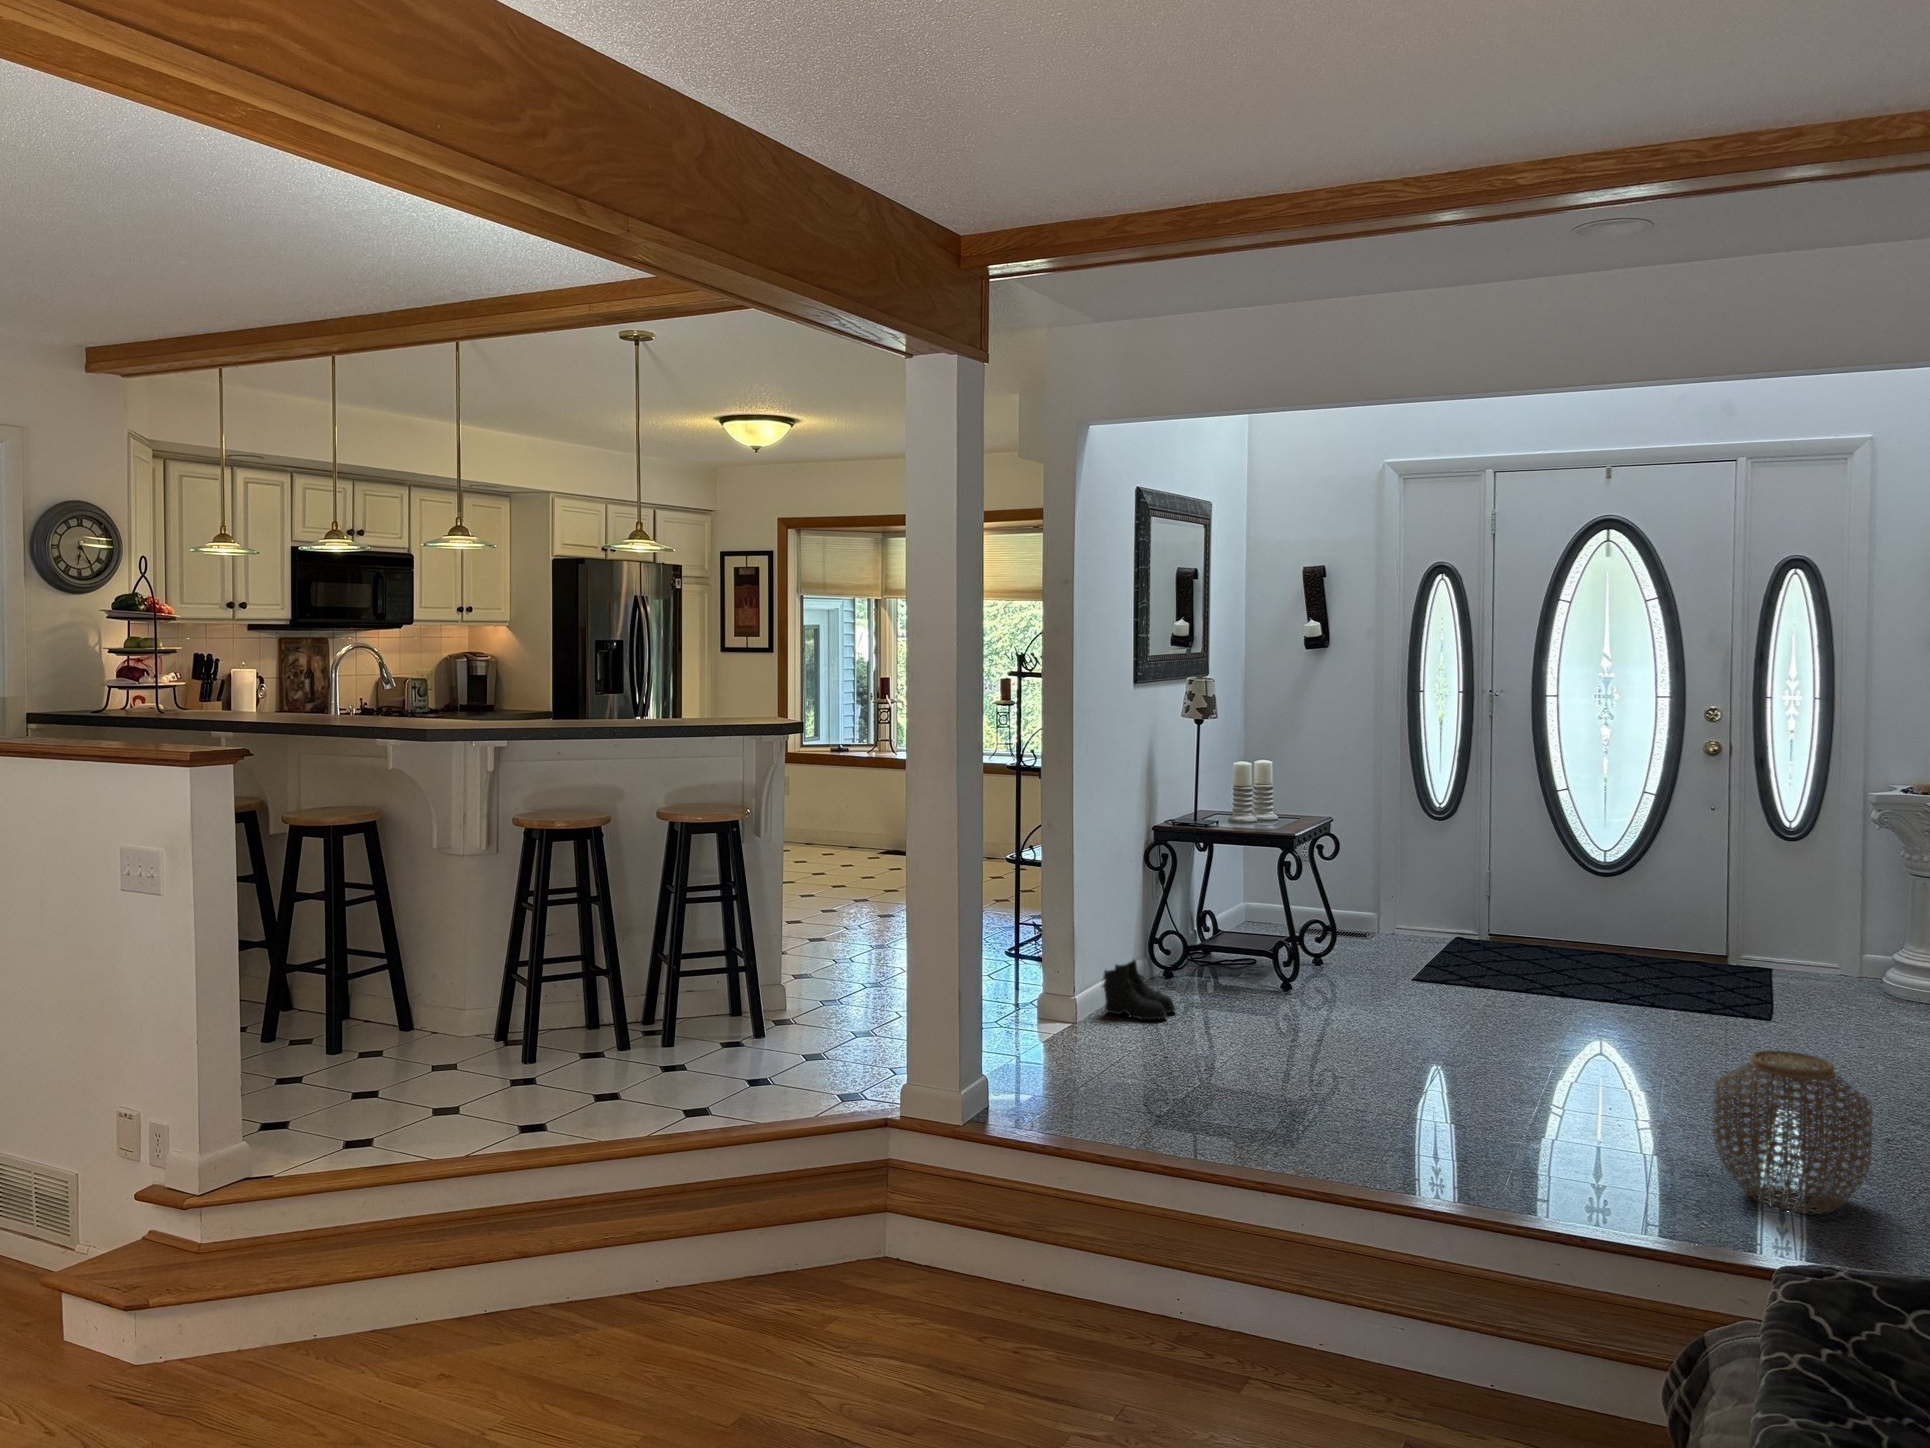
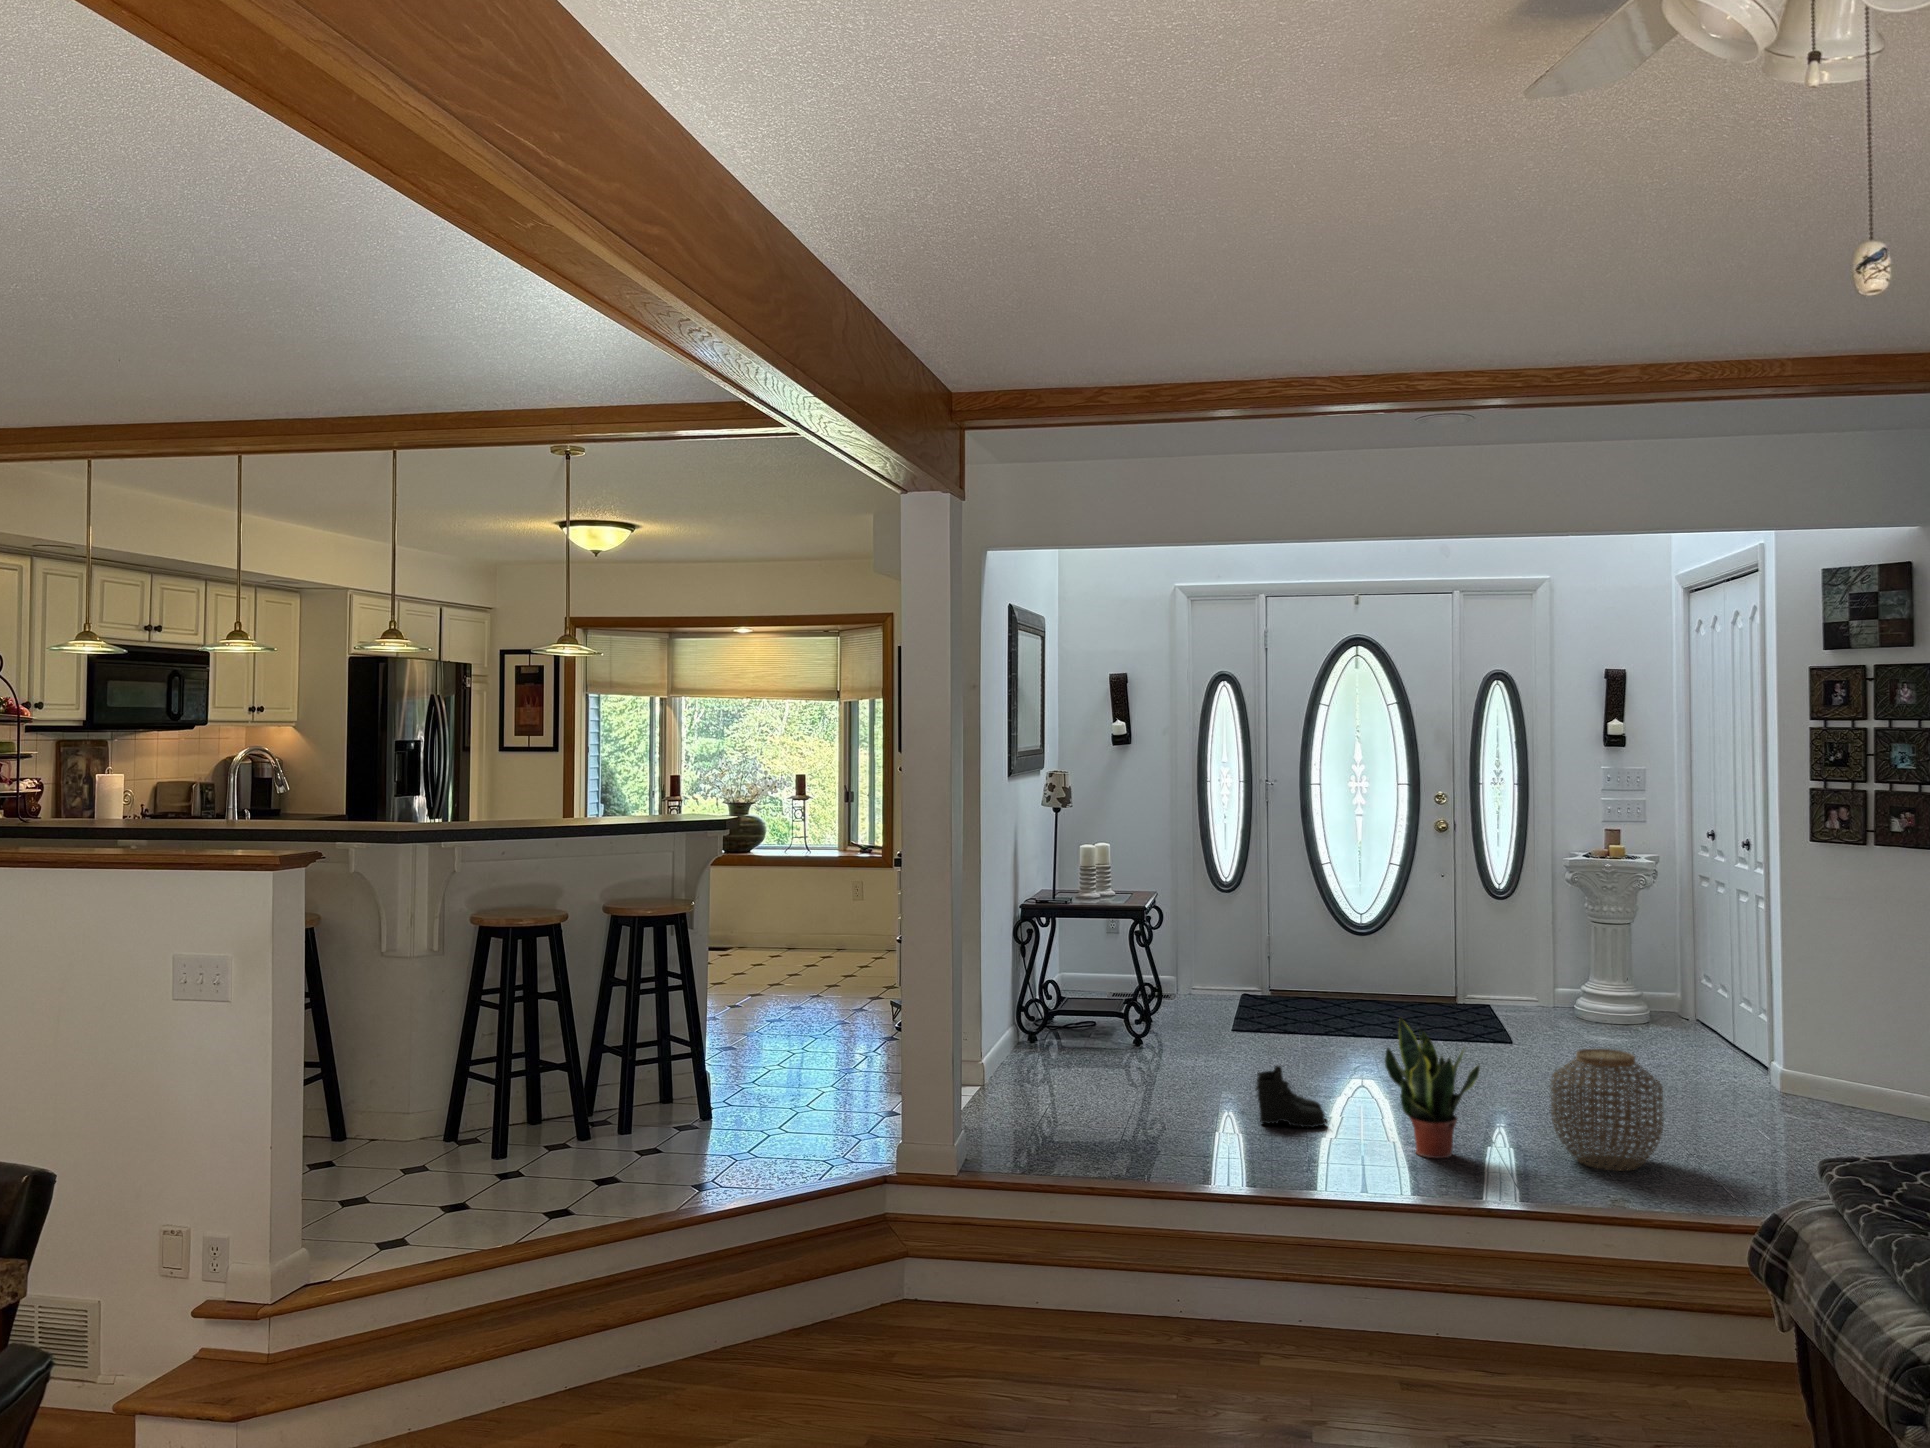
boots: present [1102,960,1176,1020] -> present [1255,1066,1326,1128]
potted plant: none [1496,989,1618,1168] -> present [1385,1018,1480,1158]

